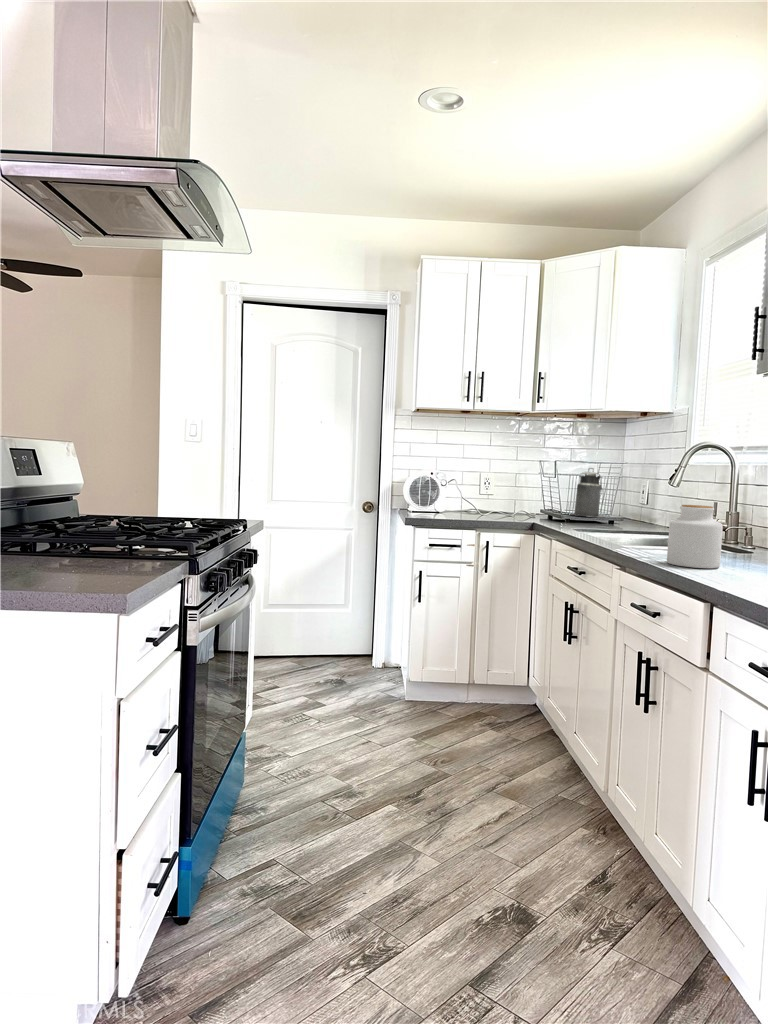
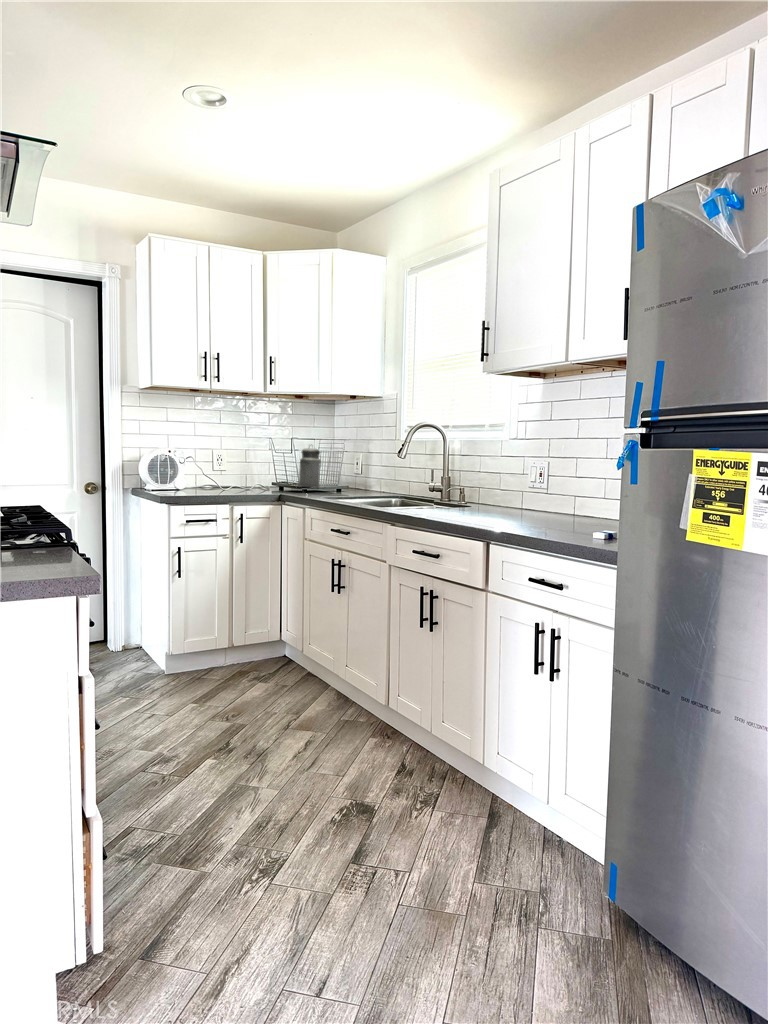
jar: present [667,505,723,568] -> none [433,470,471,517]

